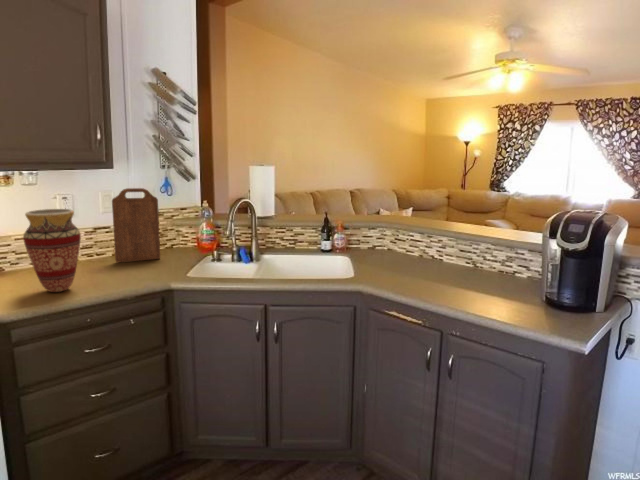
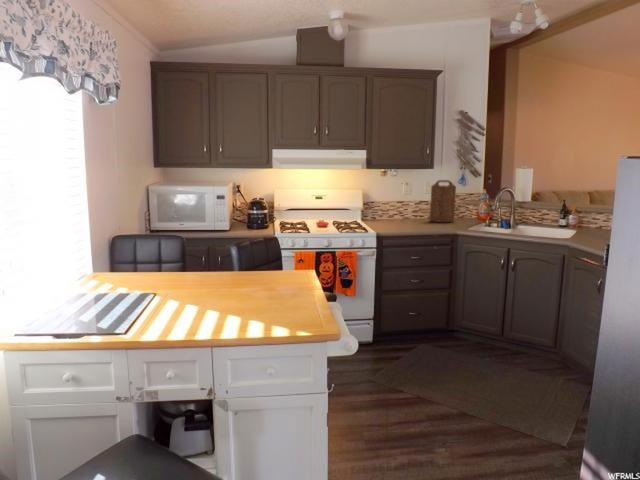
vase: present [23,209,81,292] -> none [395,188,418,227]

